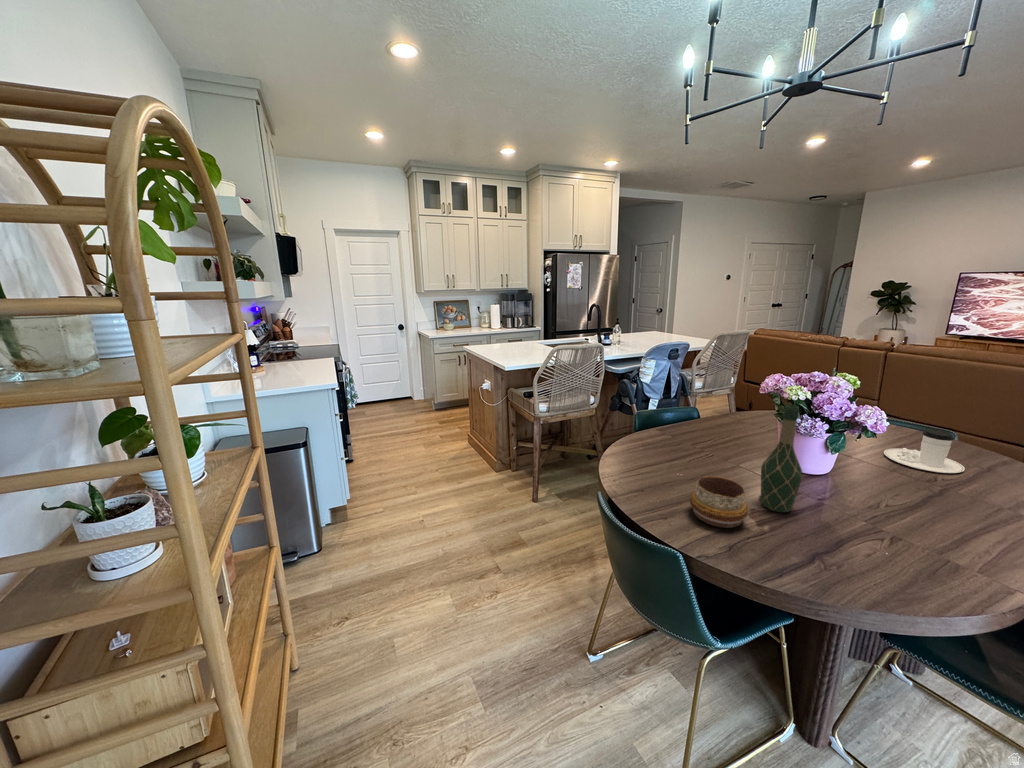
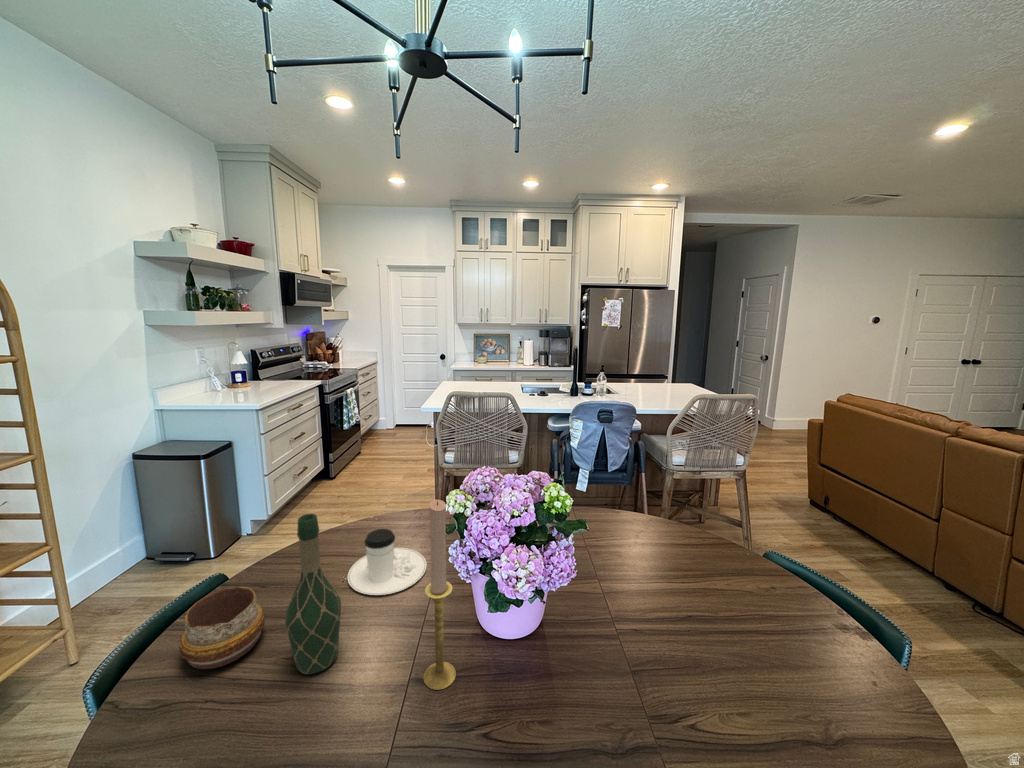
candlestick: none [828,381,870,498] -> present [424,500,456,690]
coffee cup: present [884,429,965,473] -> present [348,529,427,595]

